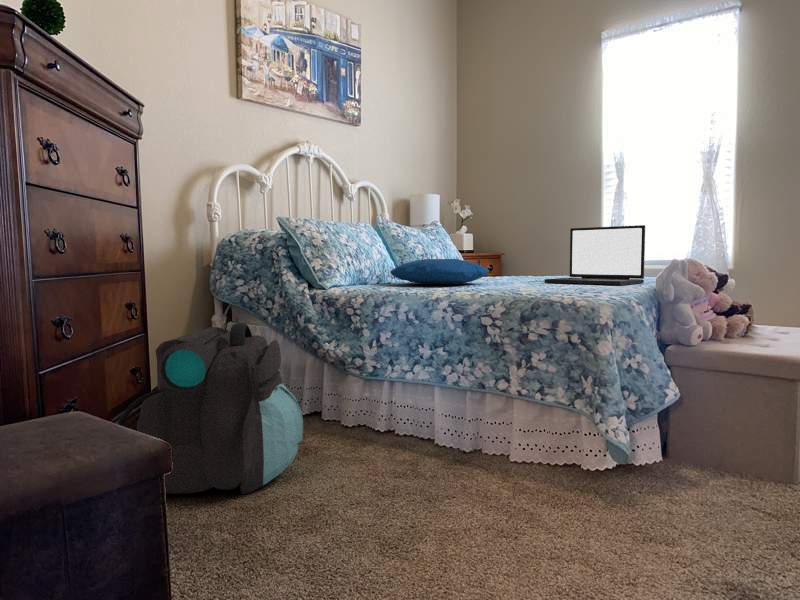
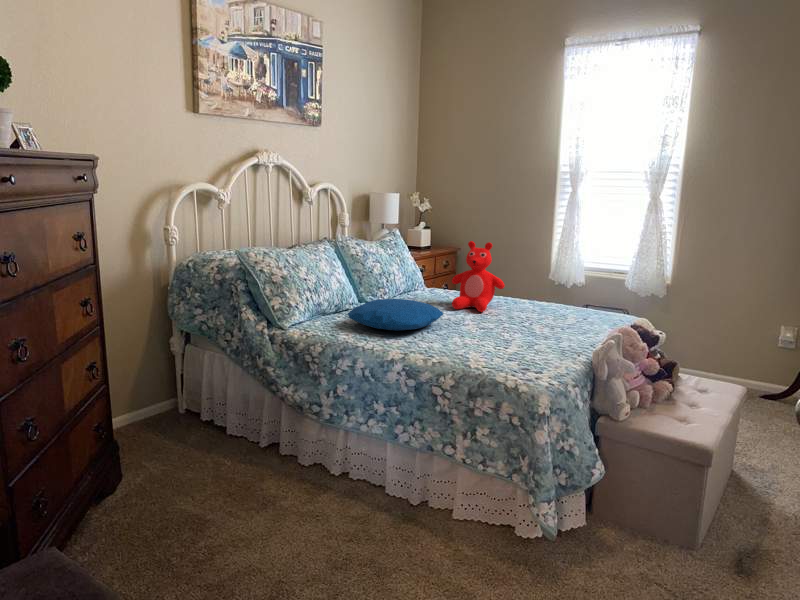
teddy bear: none [497,210,553,280] -> present [452,241,505,312]
laptop: present [544,225,645,285] -> none [494,268,591,339]
backpack: present [118,323,303,494] -> none [82,394,263,564]

